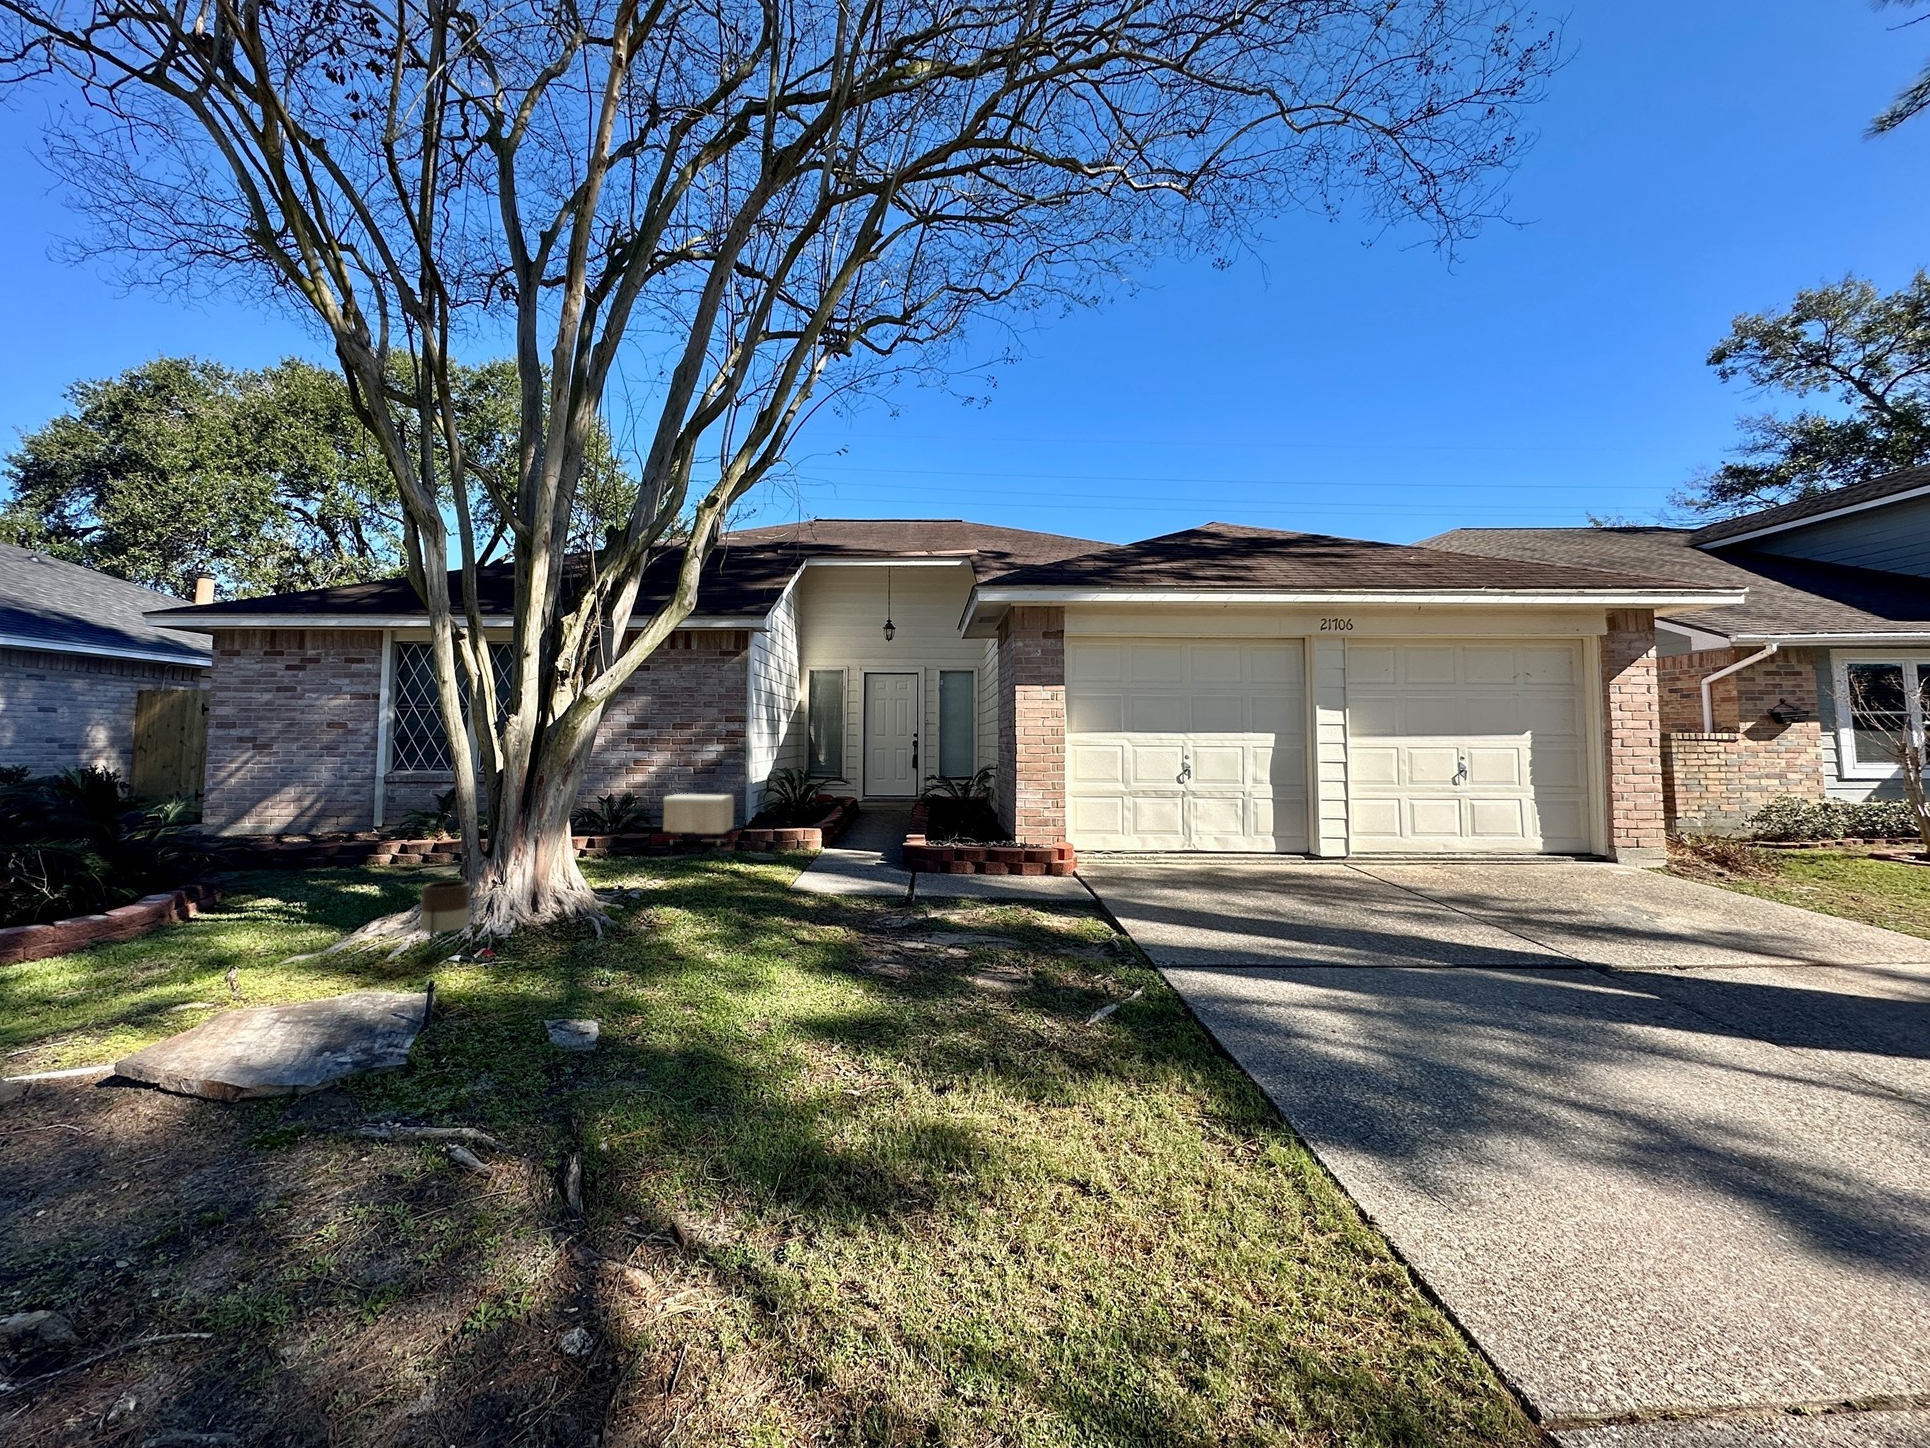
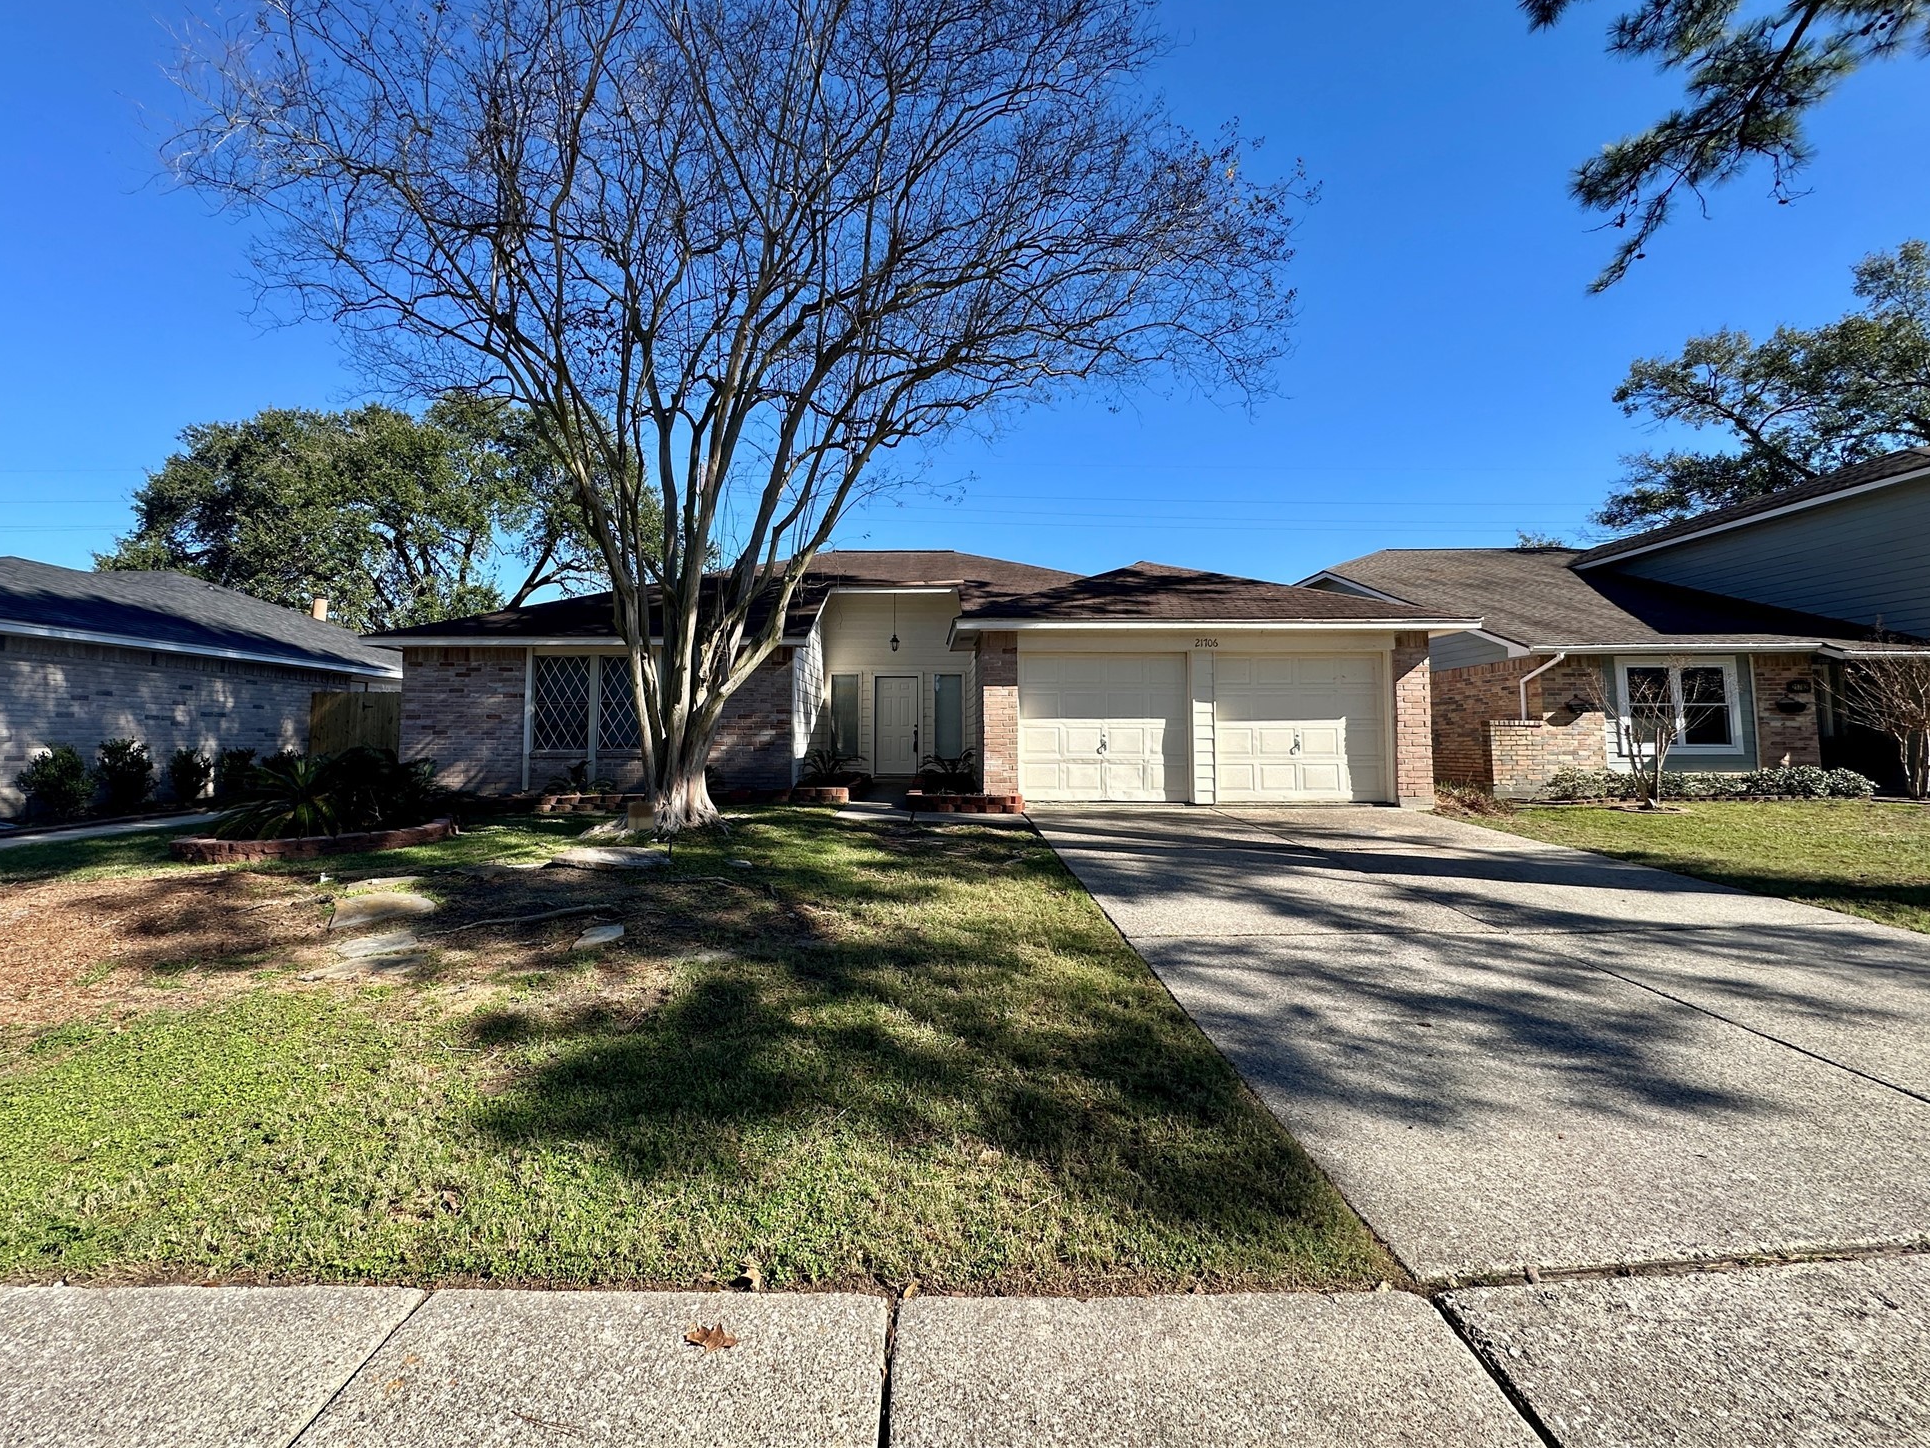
storage bench: present [663,794,734,845] -> none [735,765,784,801]

